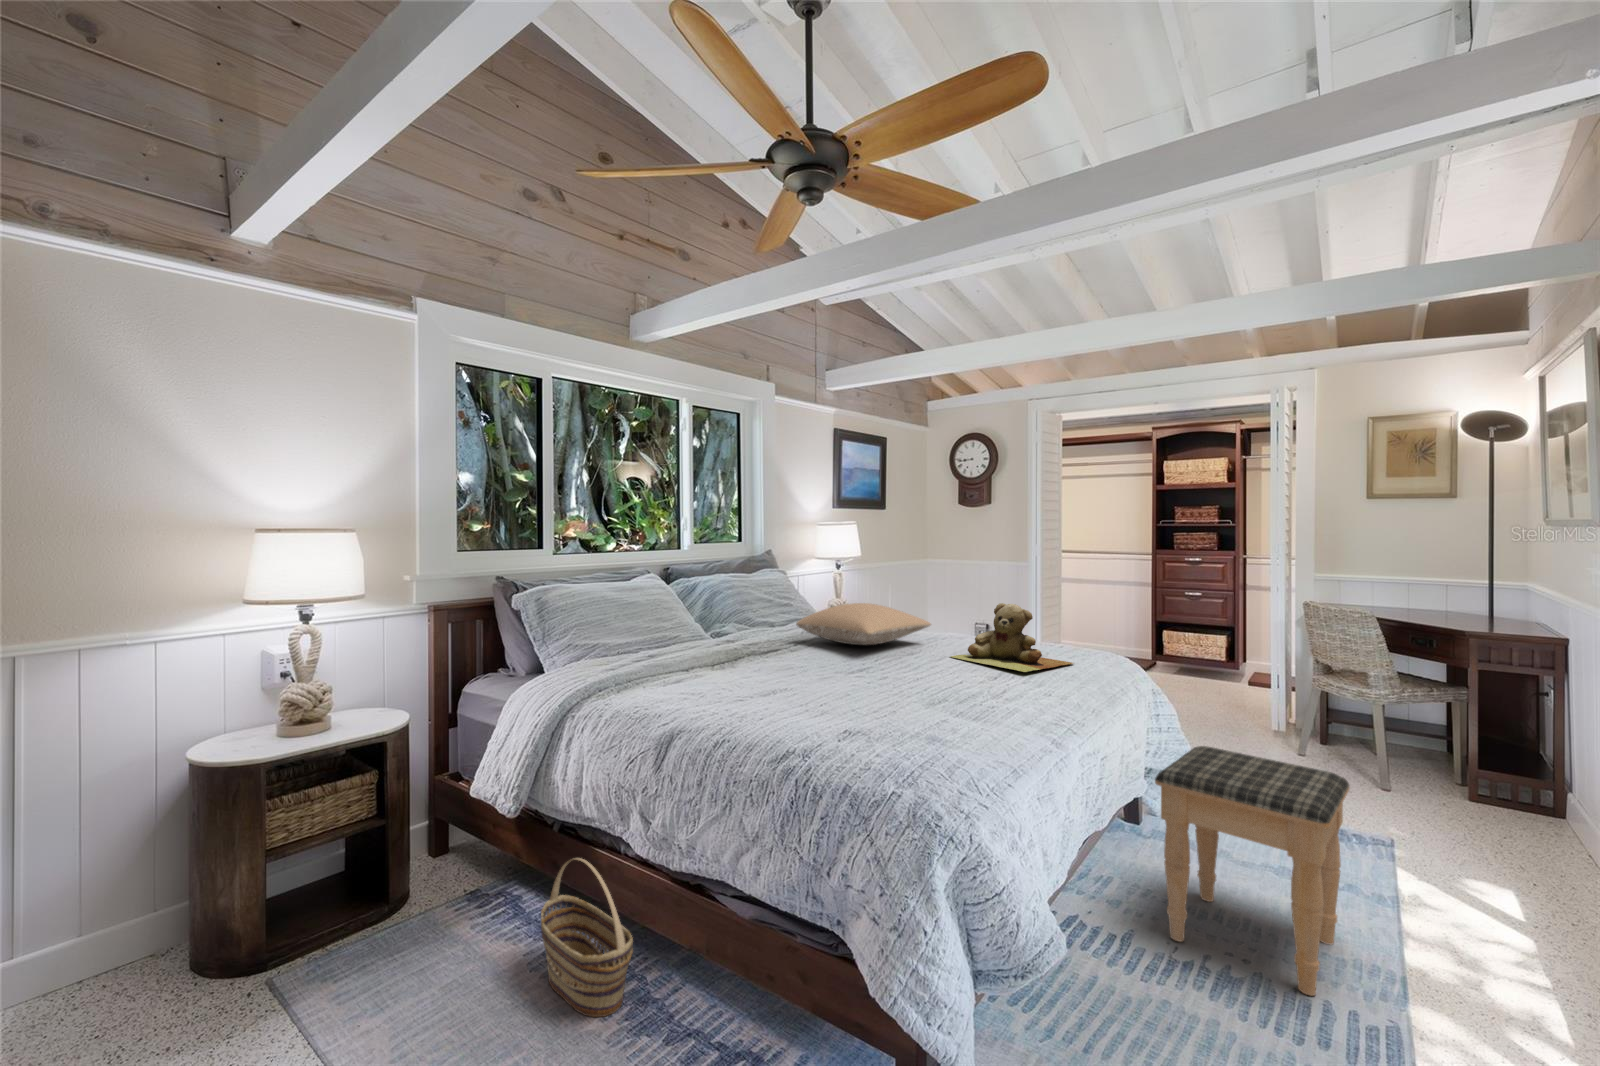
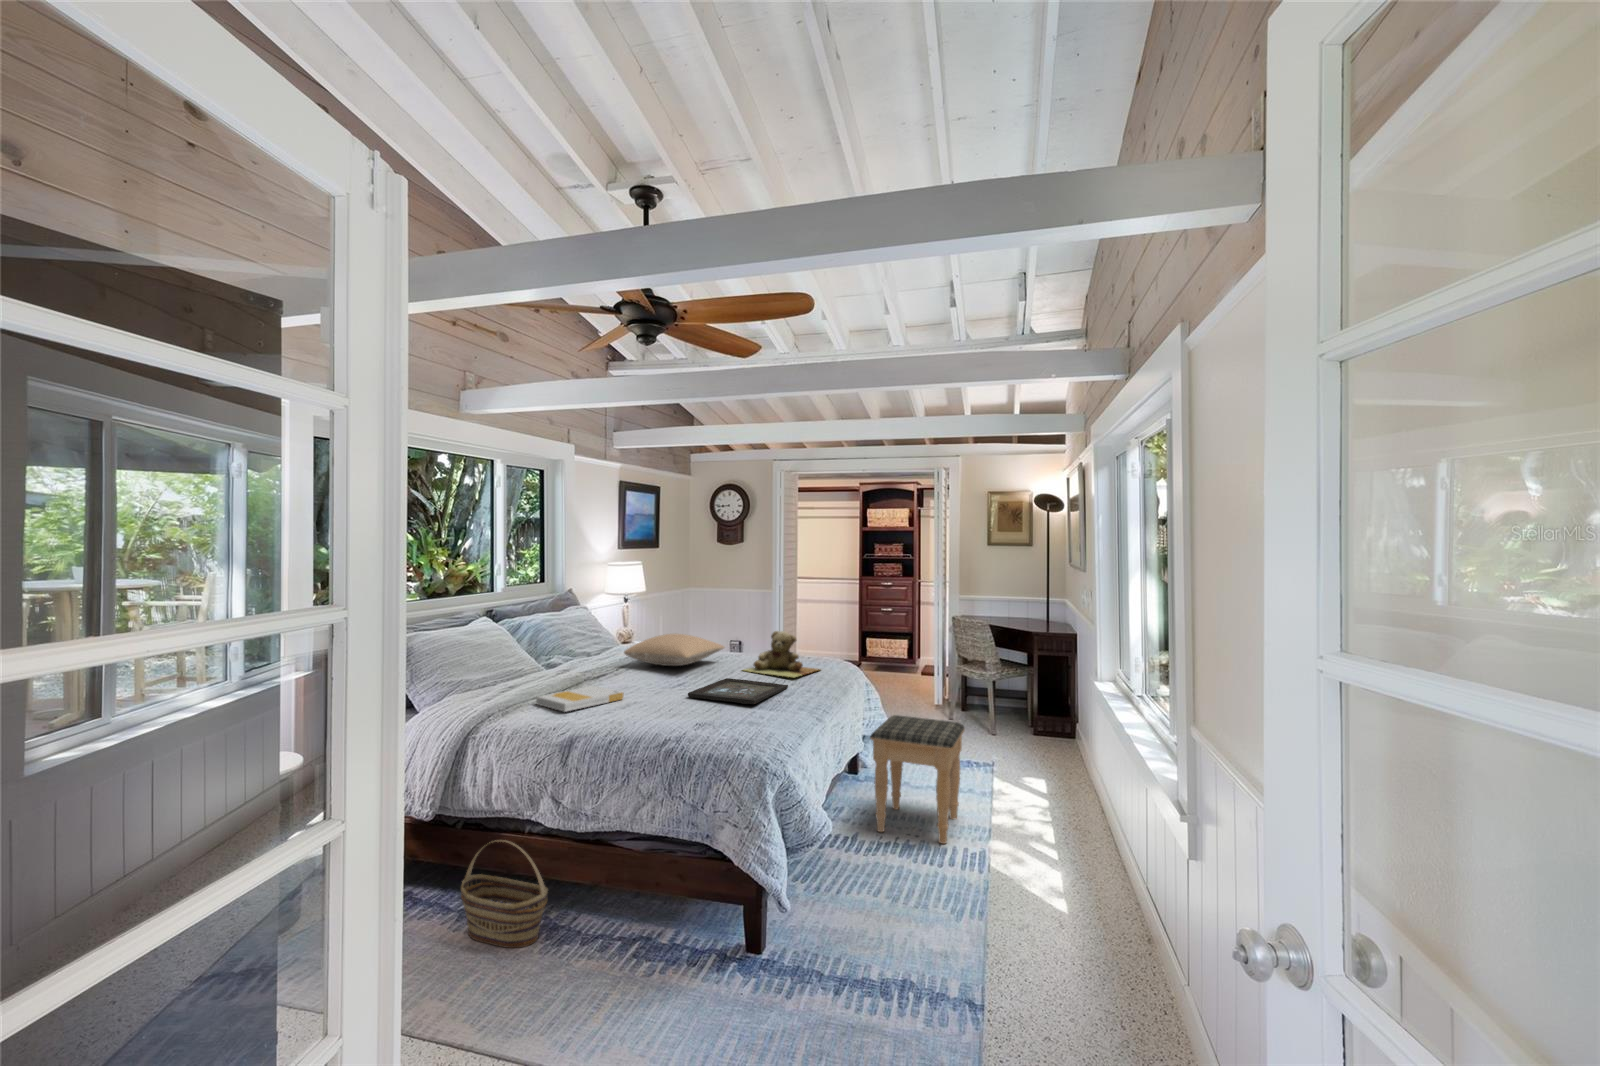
book: none [659,663,767,694] -> present [536,686,623,712]
tray: none [854,666,1011,707] -> present [688,678,788,704]

